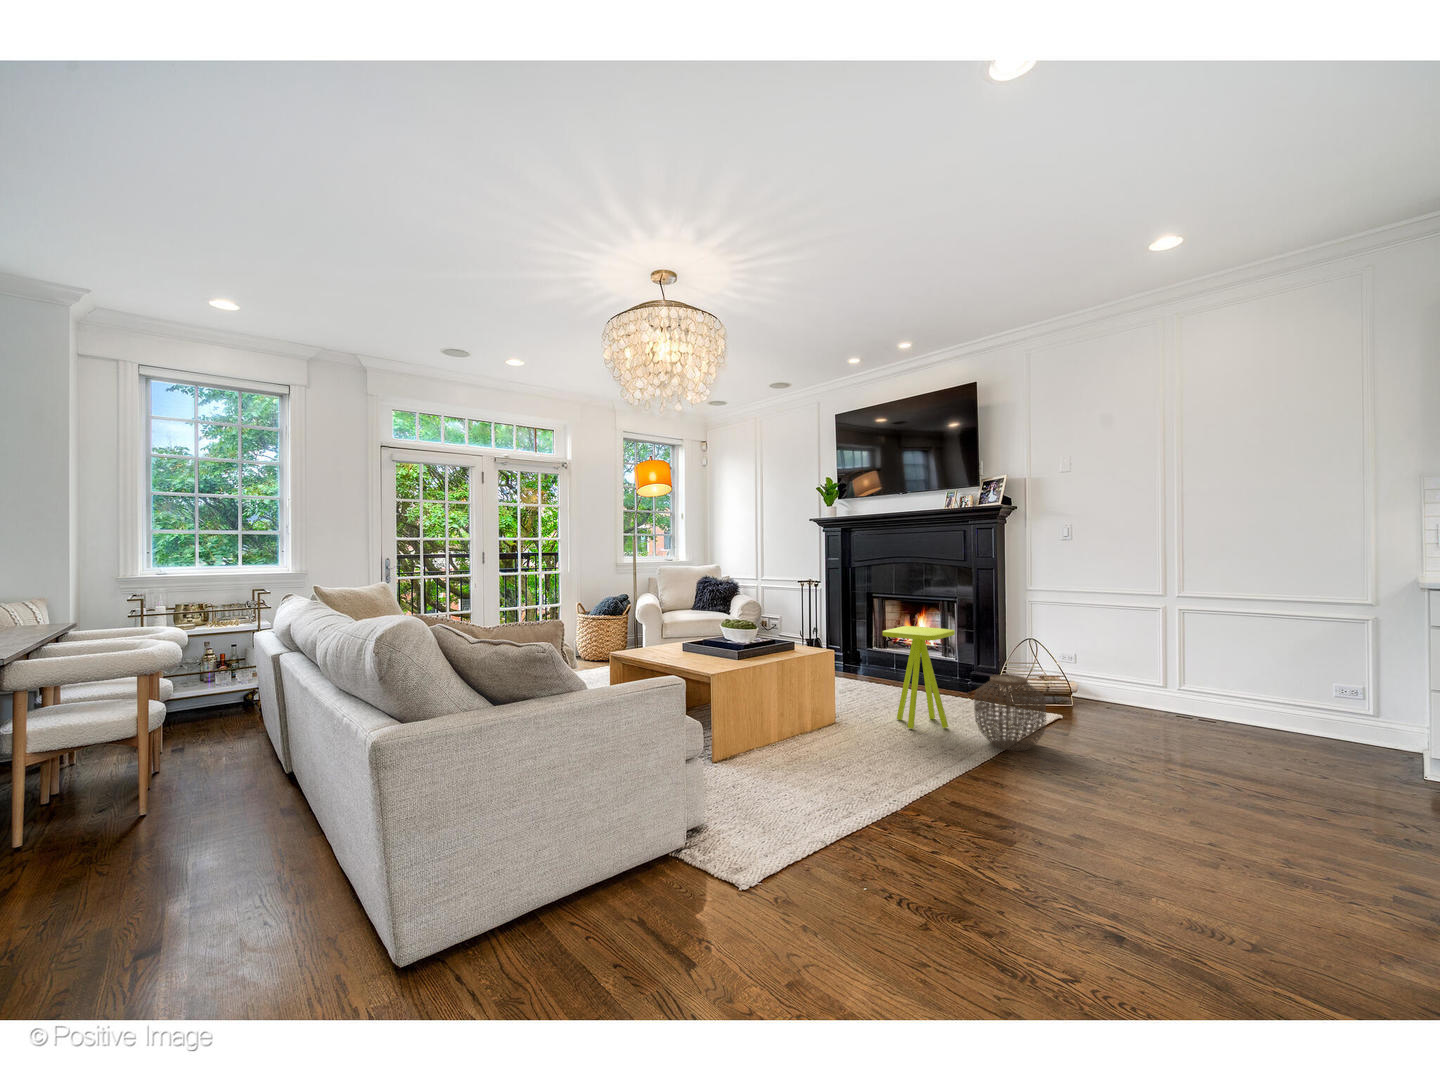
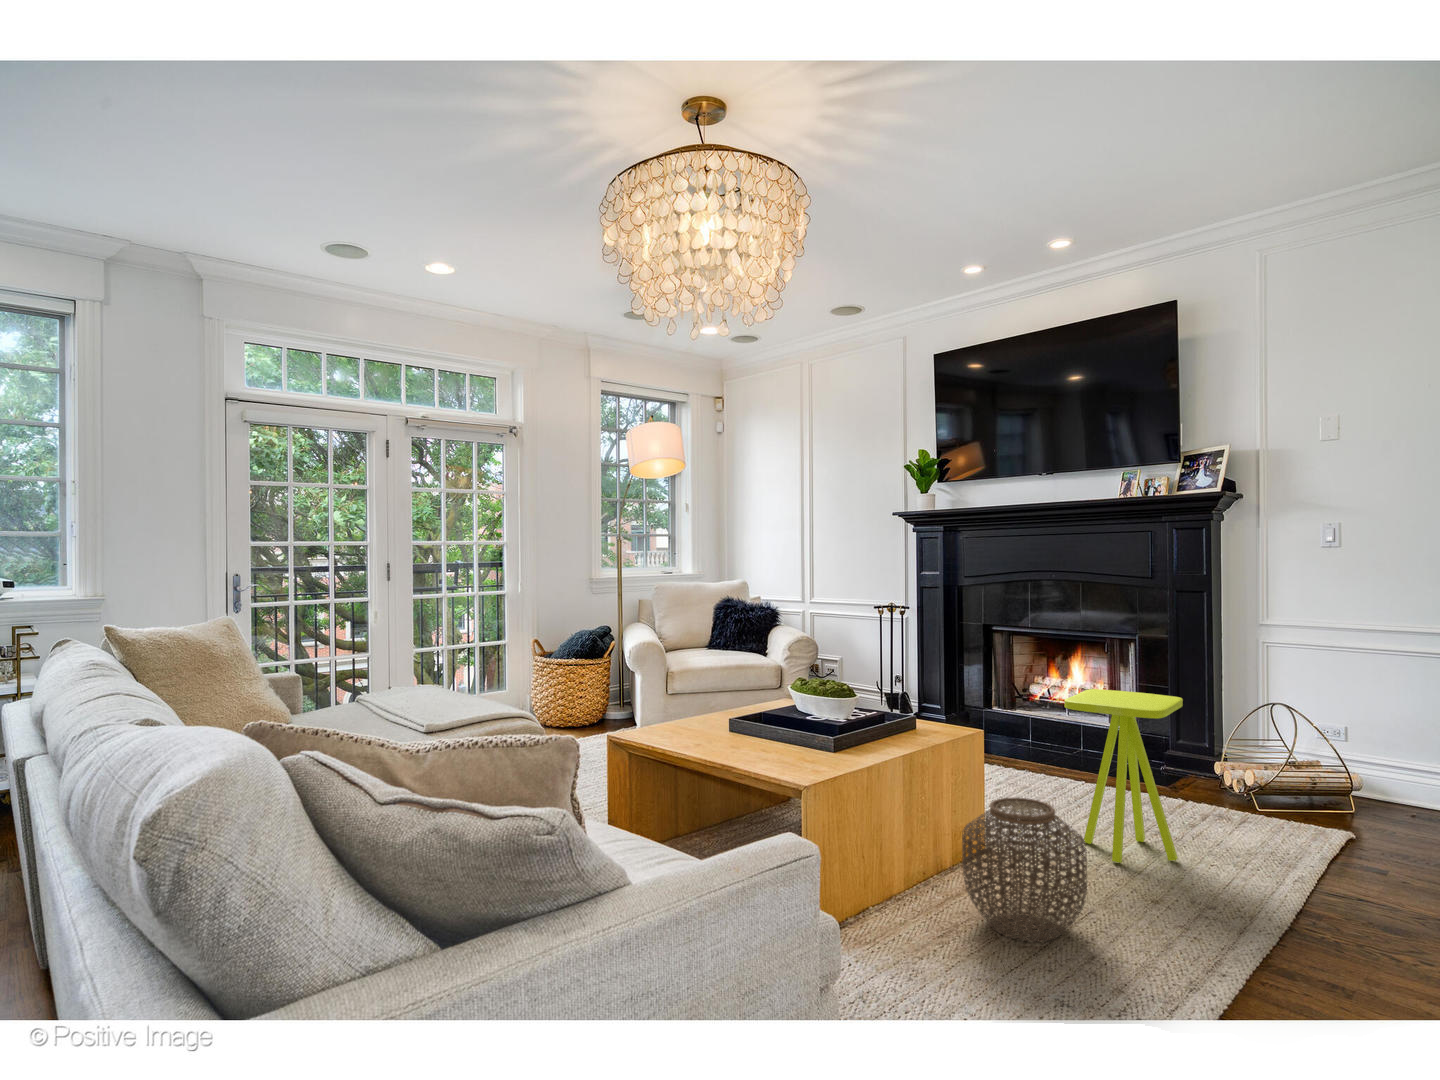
woven basket: present [974,675,1046,751] -> present [962,798,1087,942]

